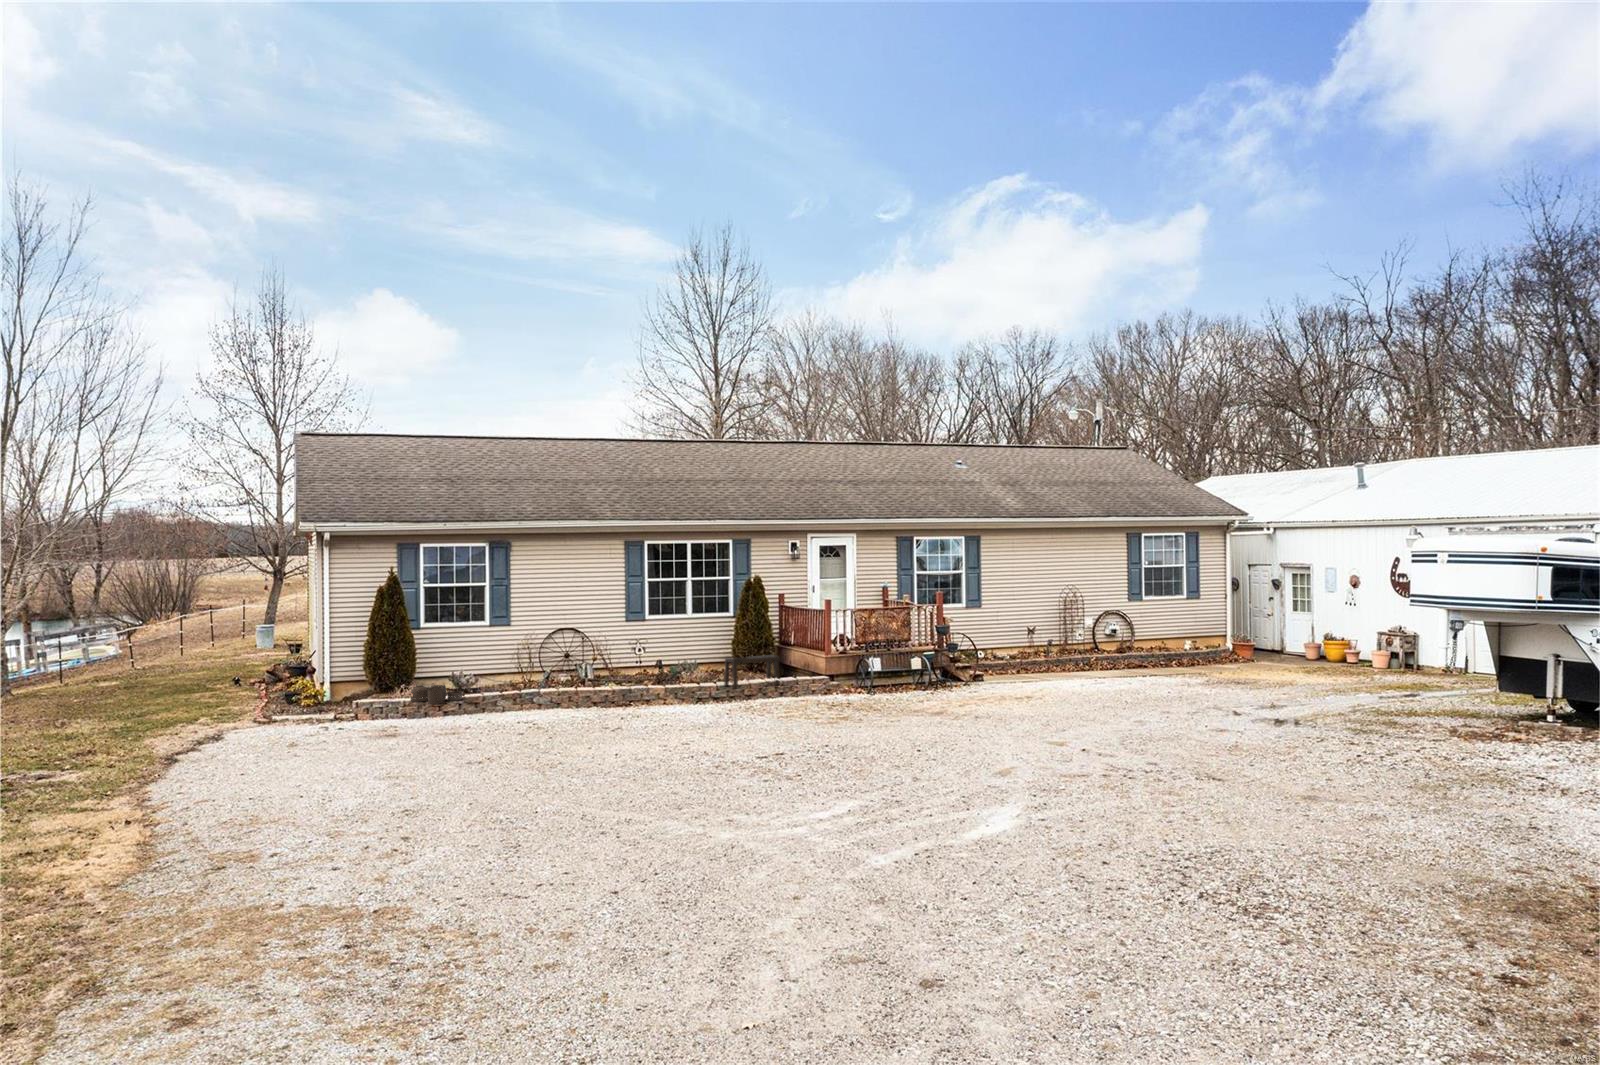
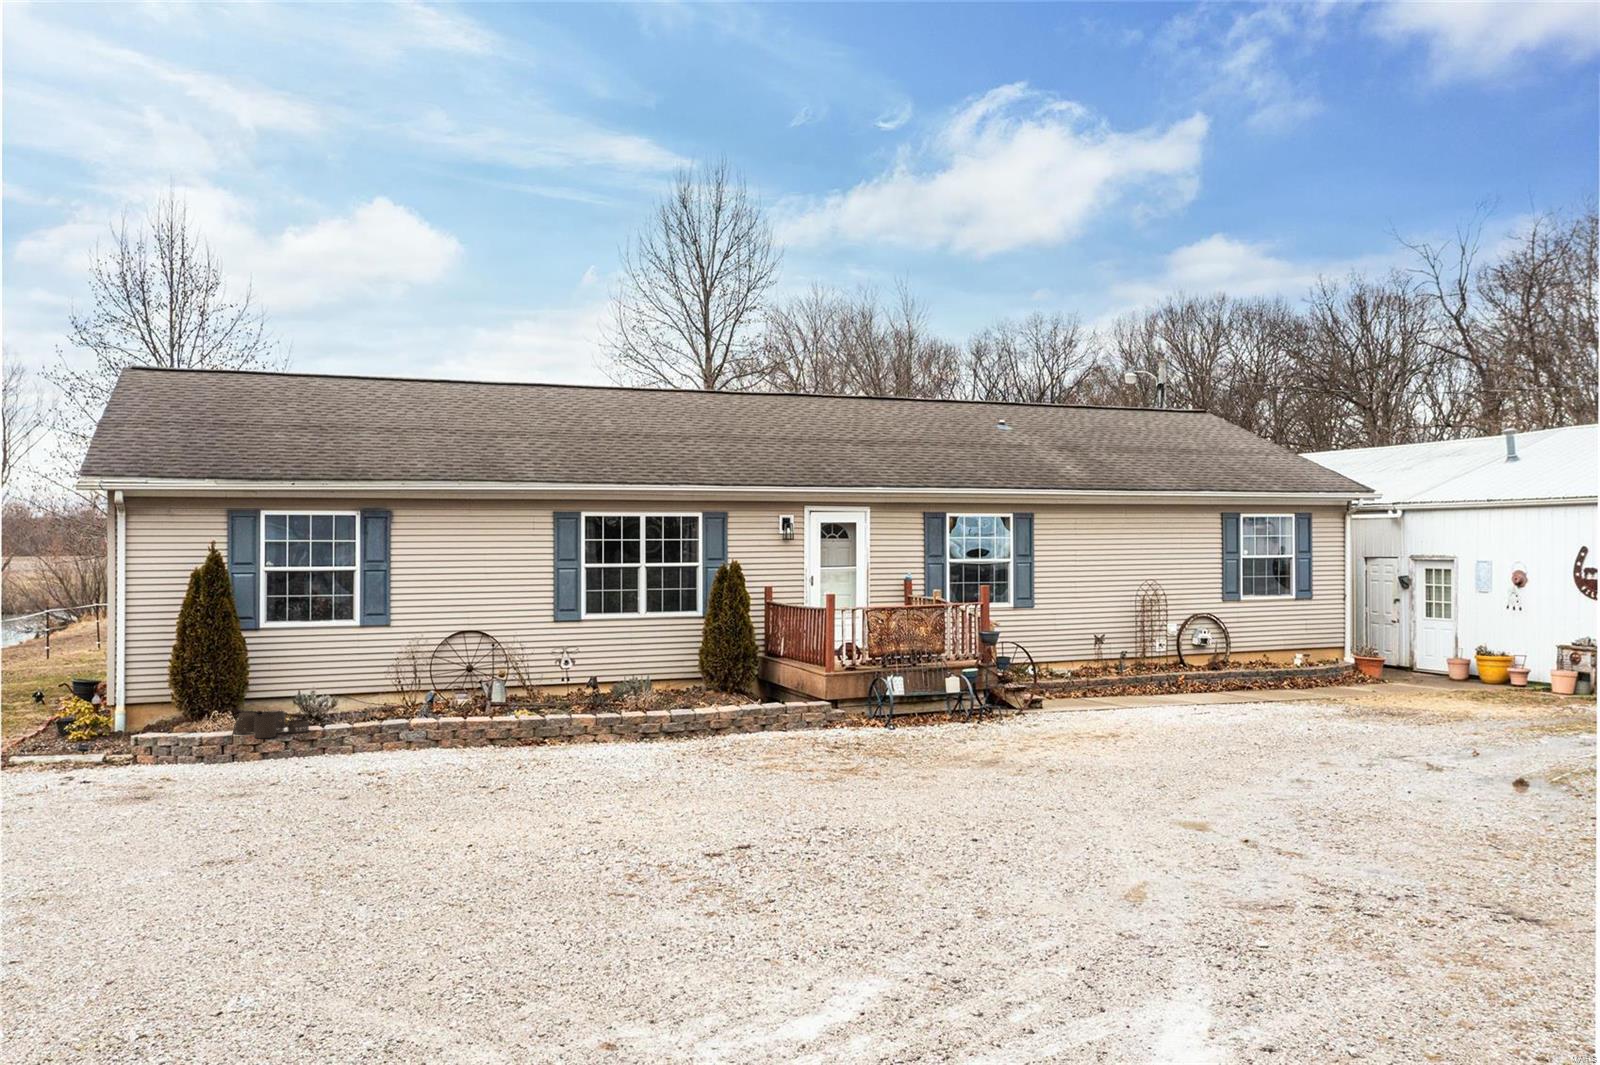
bench: present [724,655,780,688] -> none [686,670,763,717]

